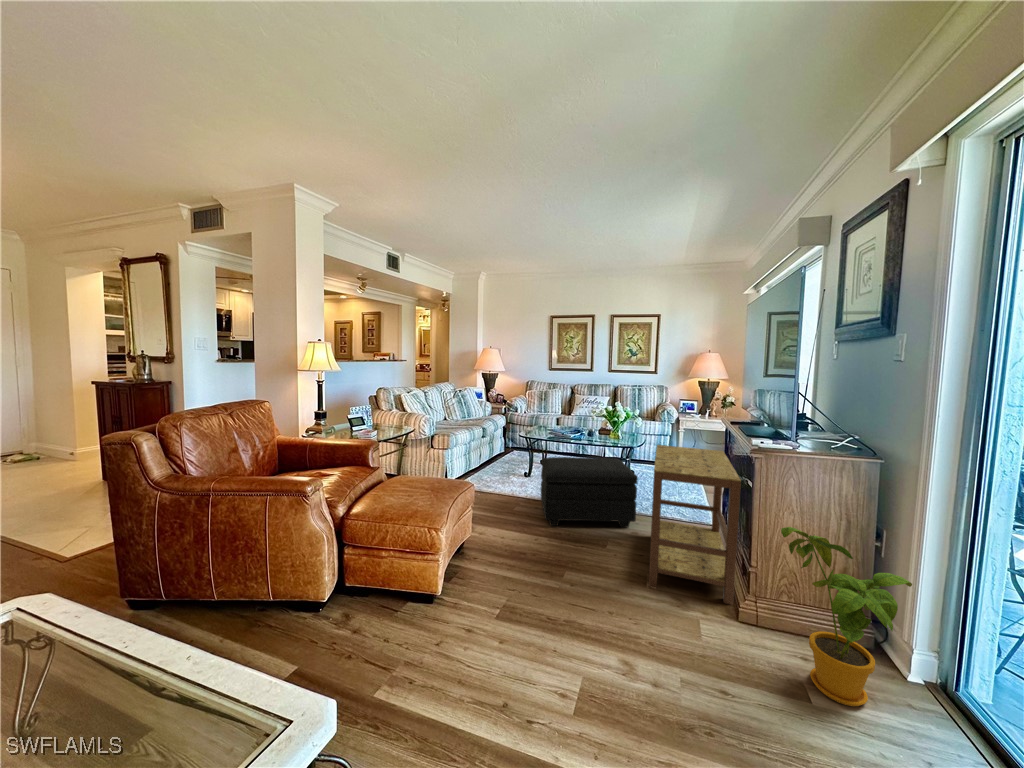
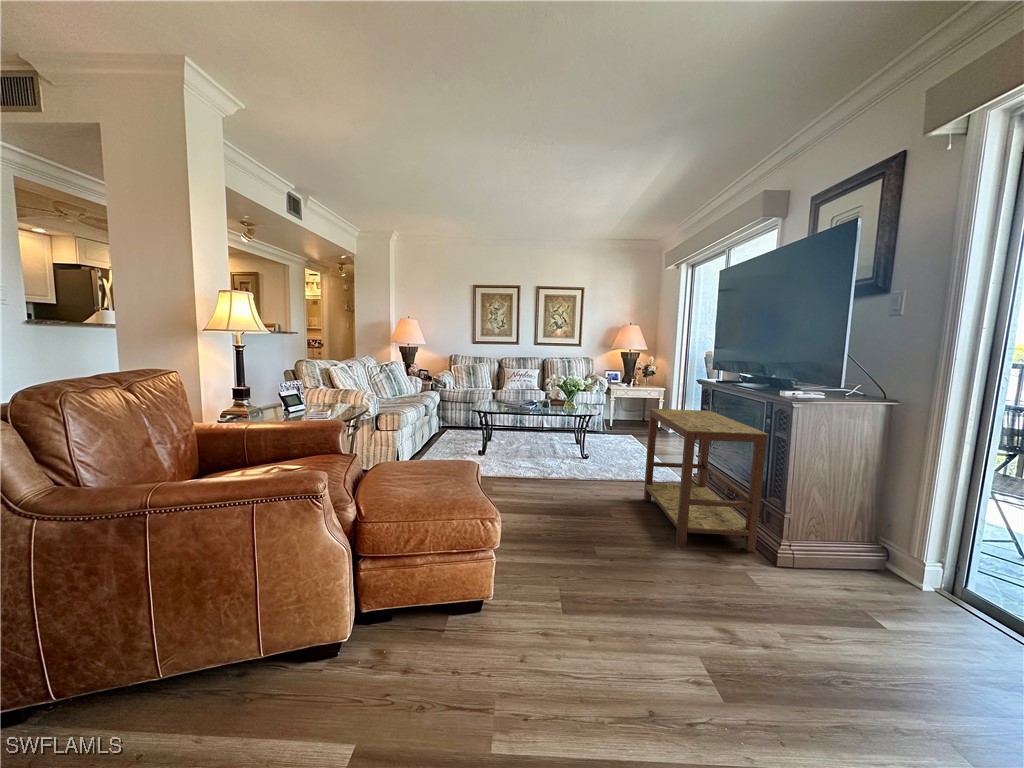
footstool: present [541,457,638,527] -> none [519,427,627,501]
house plant: present [781,527,912,706] -> none [841,471,957,622]

